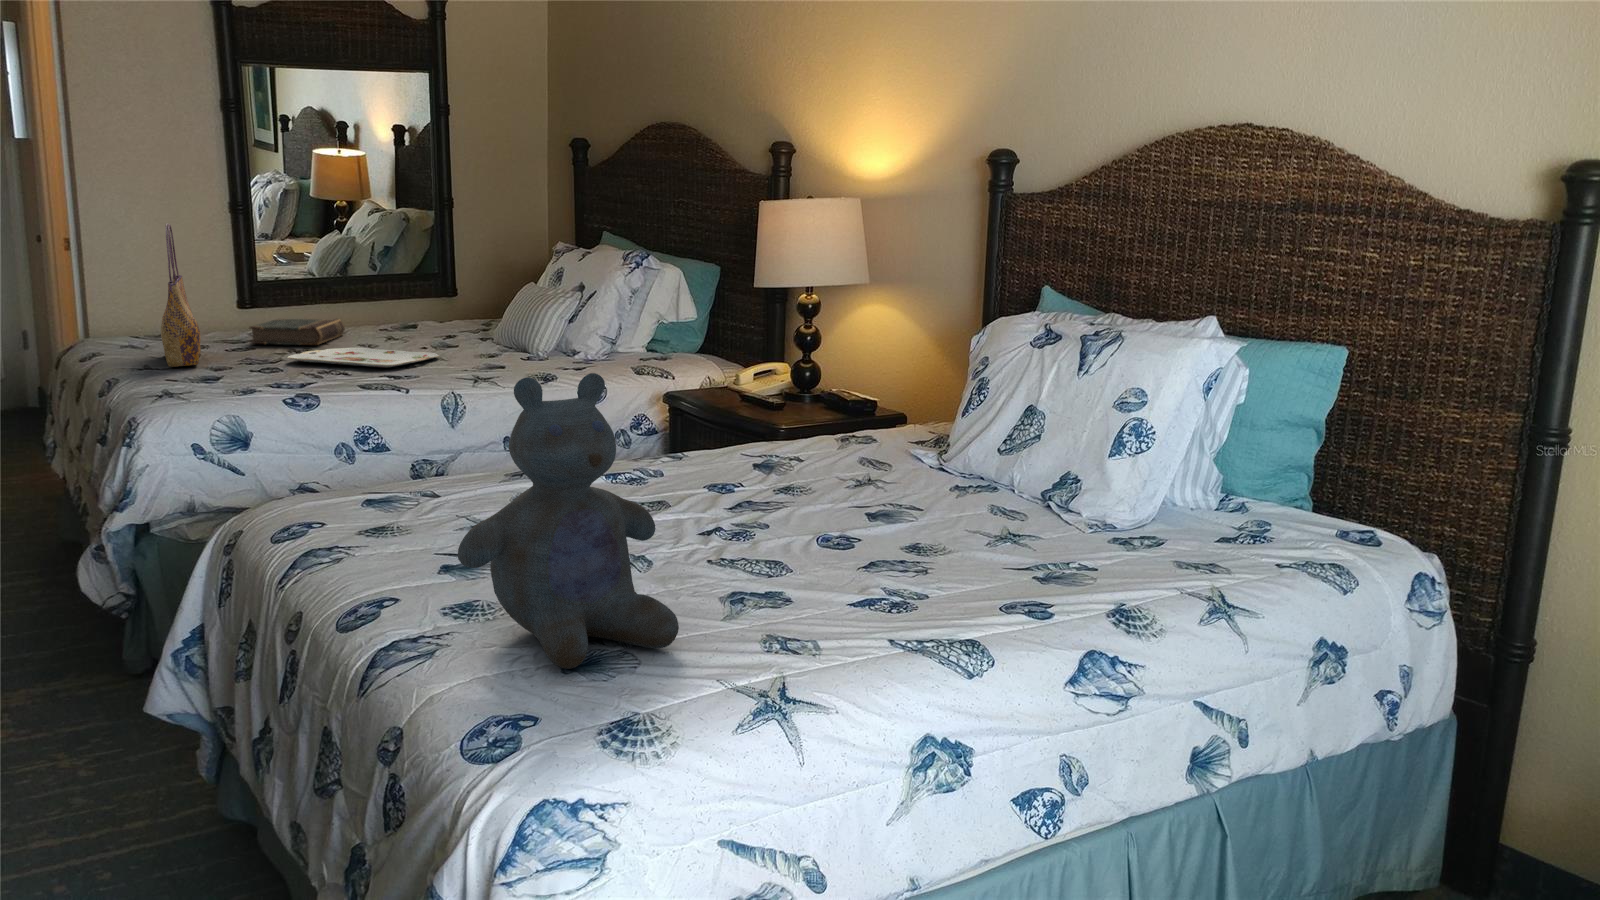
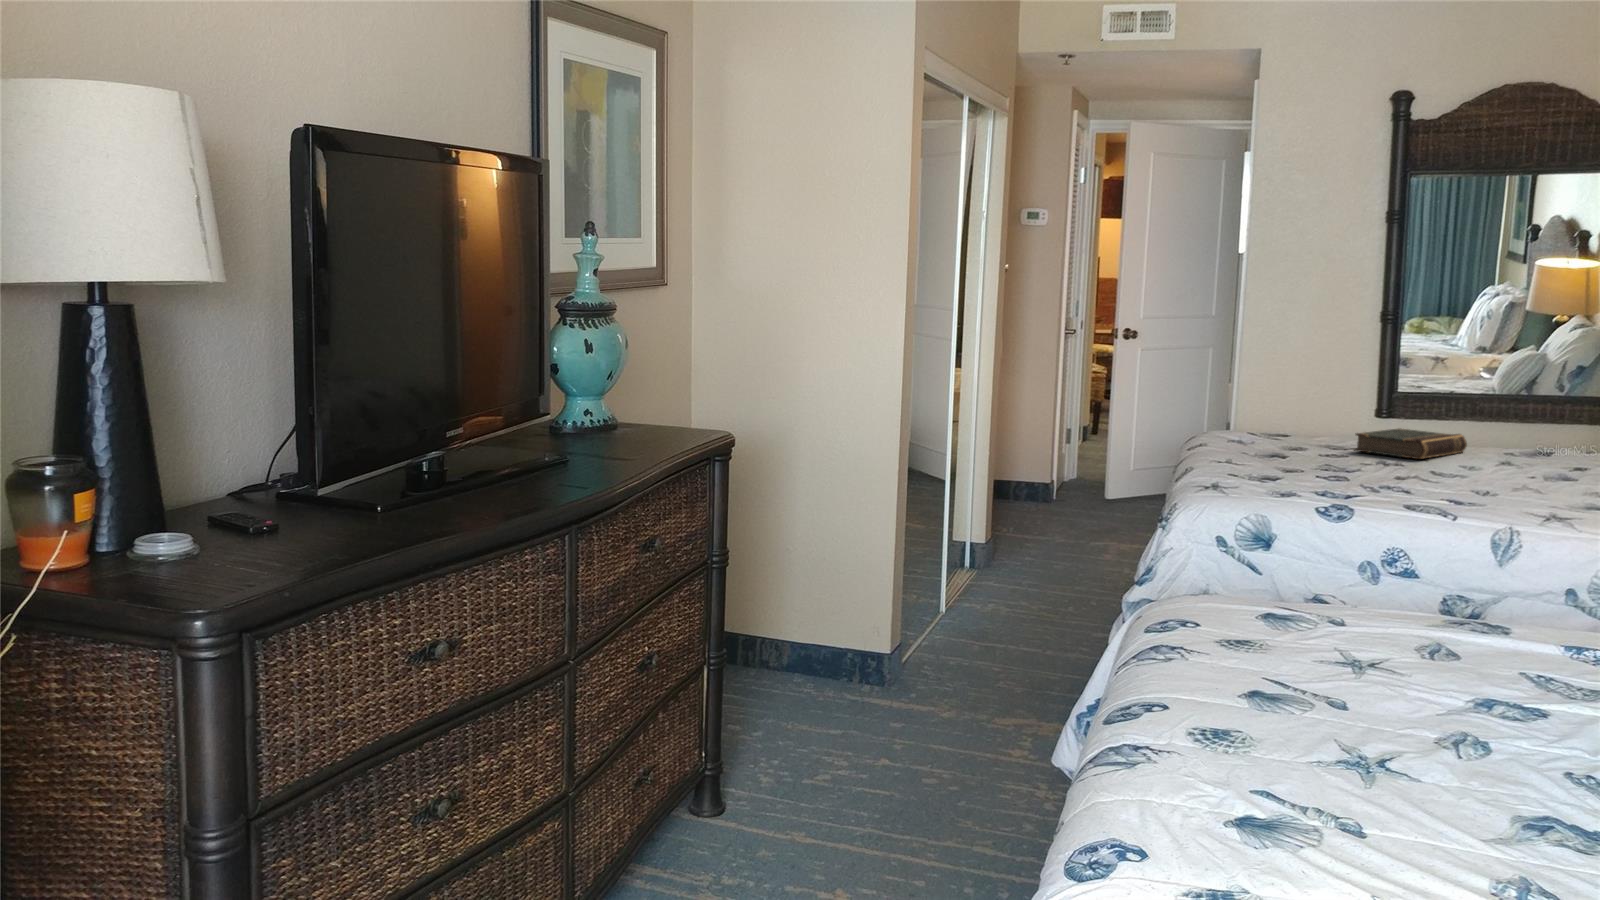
tote bag: present [161,223,201,367] -> none [1251,328,1298,465]
serving tray: present [288,347,439,368] -> none [1367,464,1540,490]
stuffed bear: present [457,373,679,669] -> none [1166,500,1423,840]

